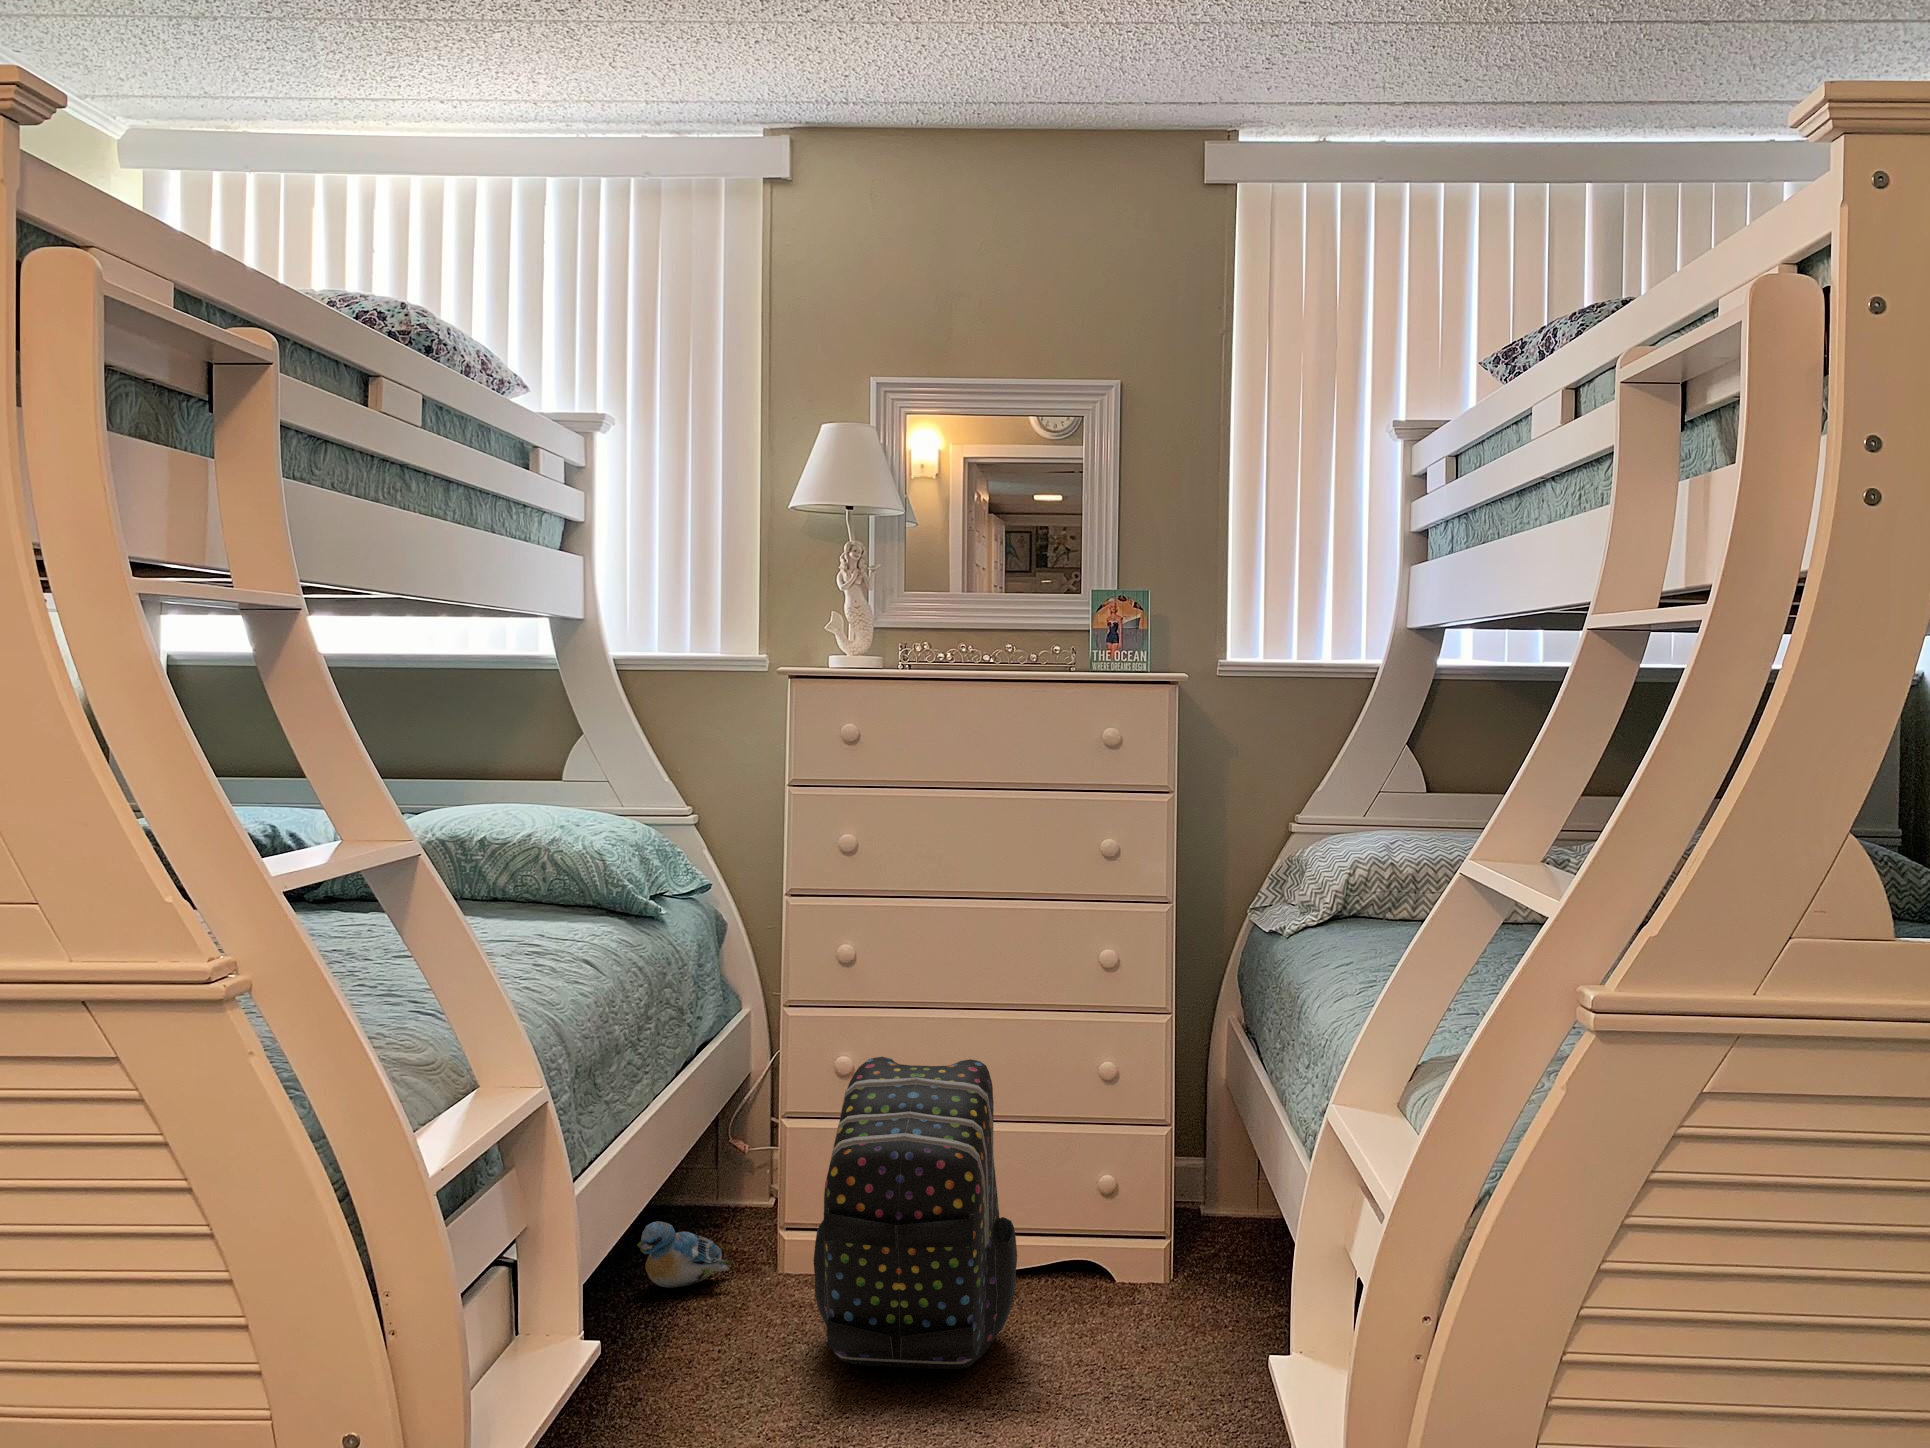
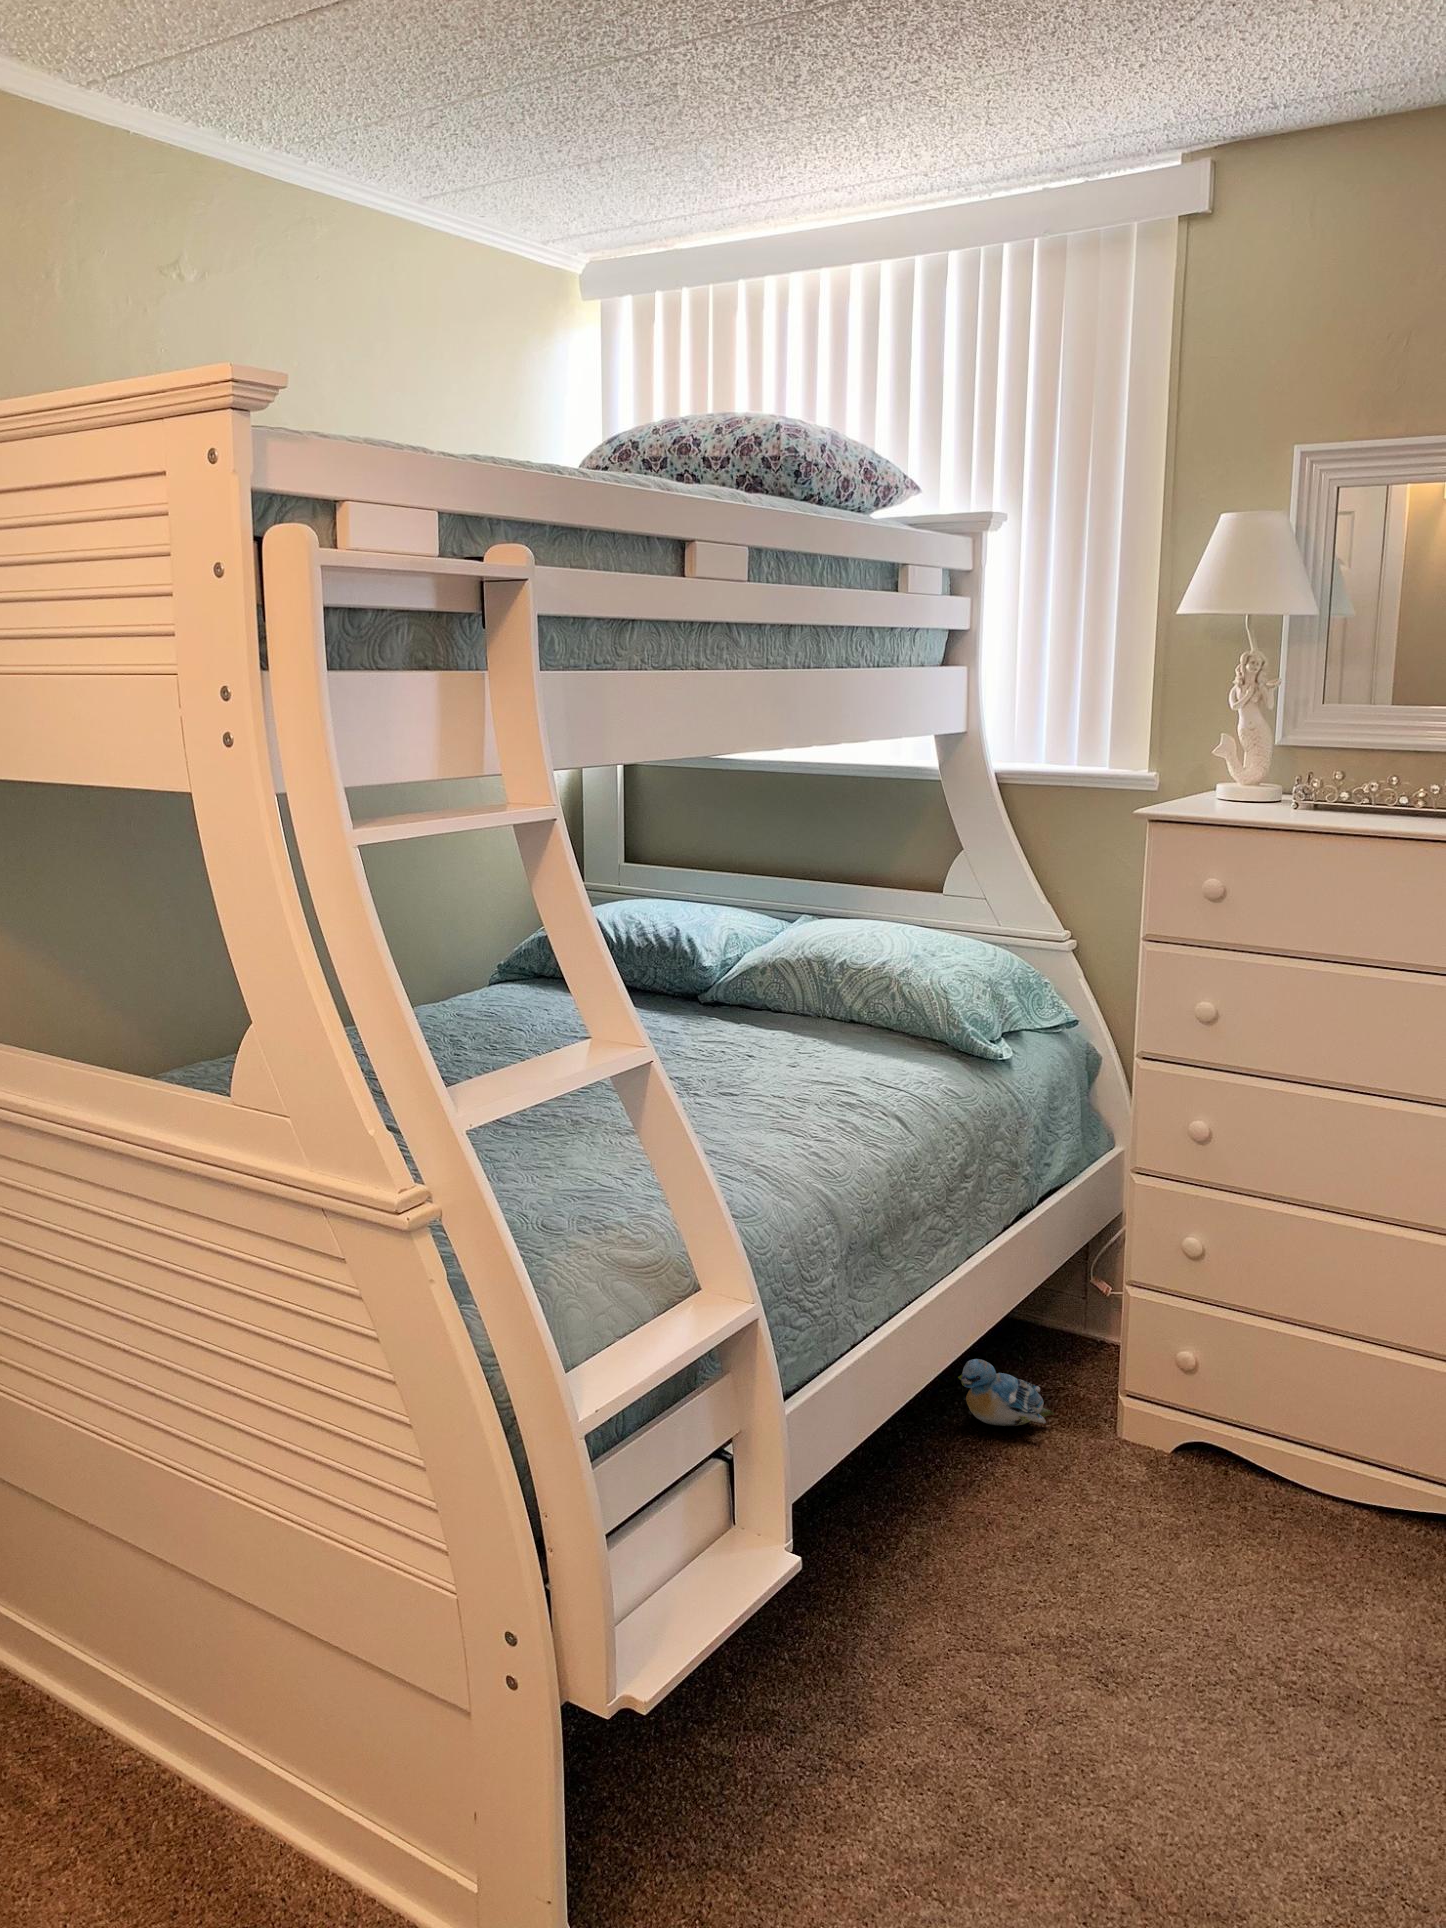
backpack: present [813,1057,1017,1369] -> none [1096,1259,1336,1618]

